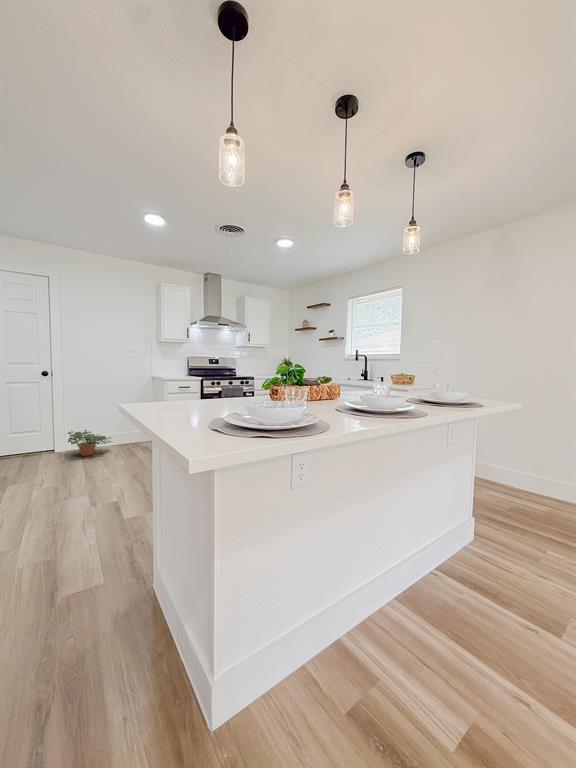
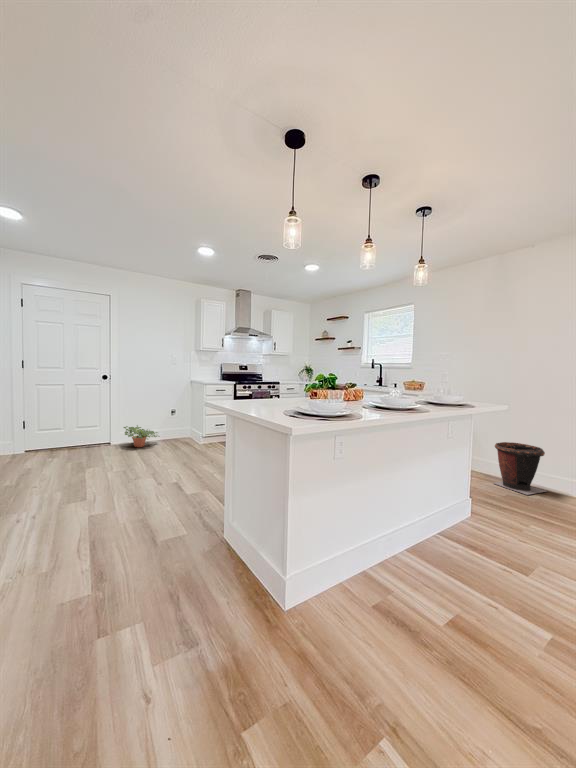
waste bin: none [495,444,560,507] -> present [494,442,547,495]

